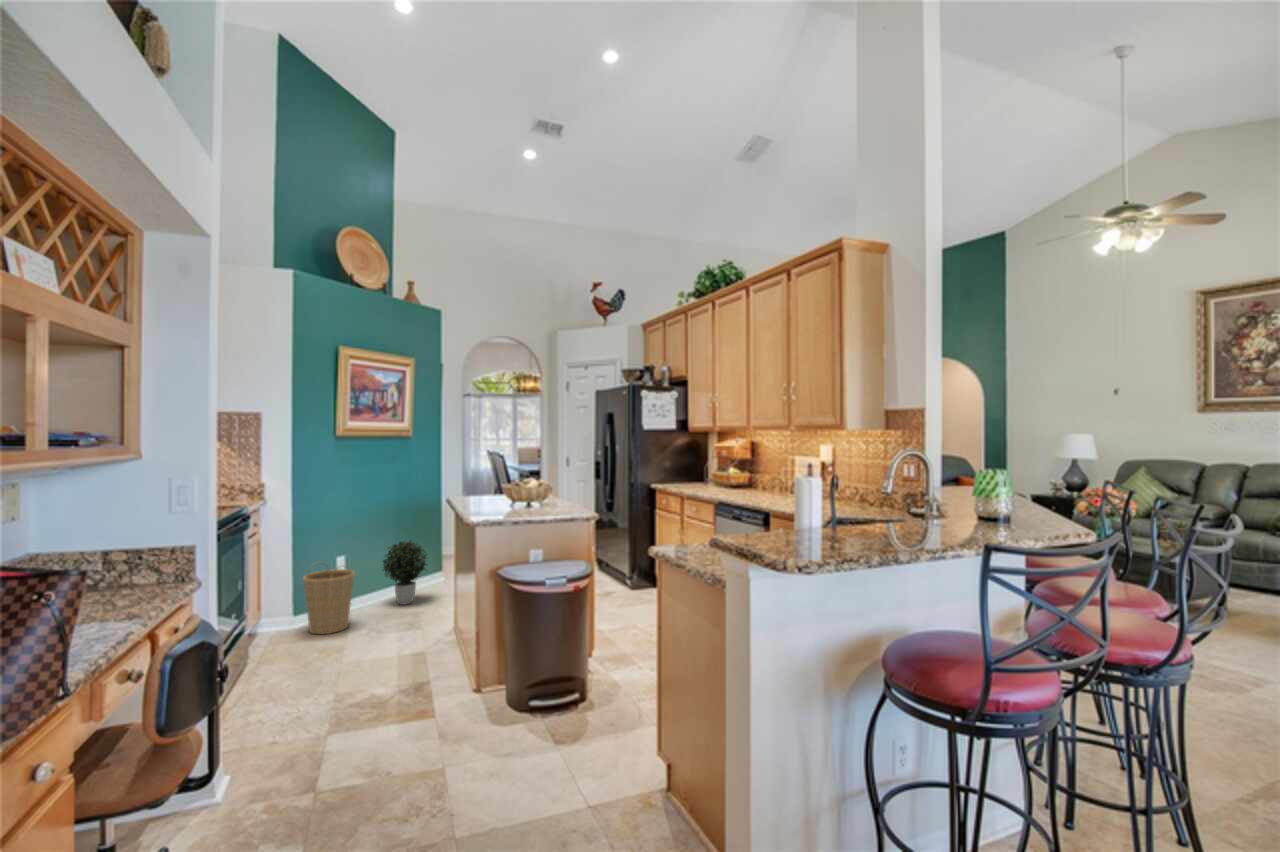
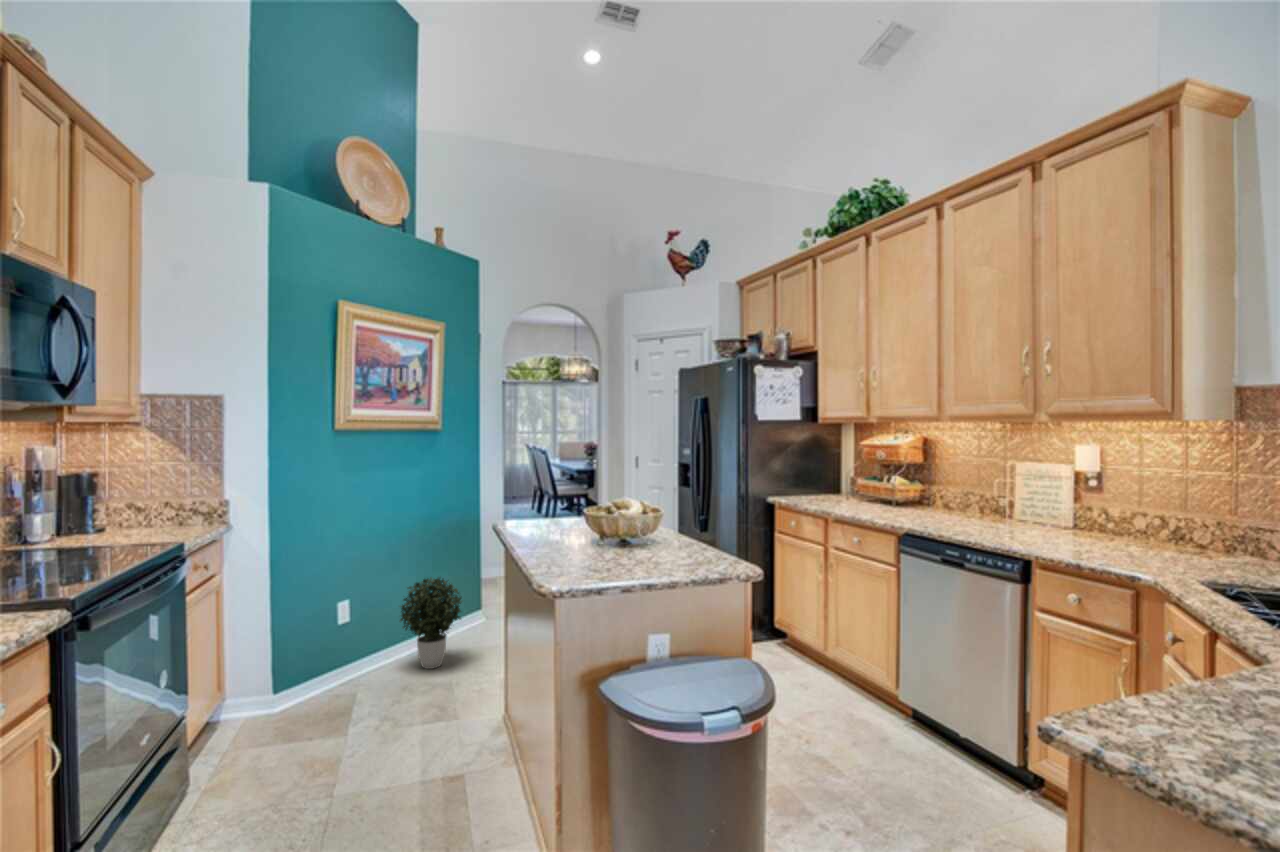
basket: present [303,565,355,634] -> none [286,613,362,725]

